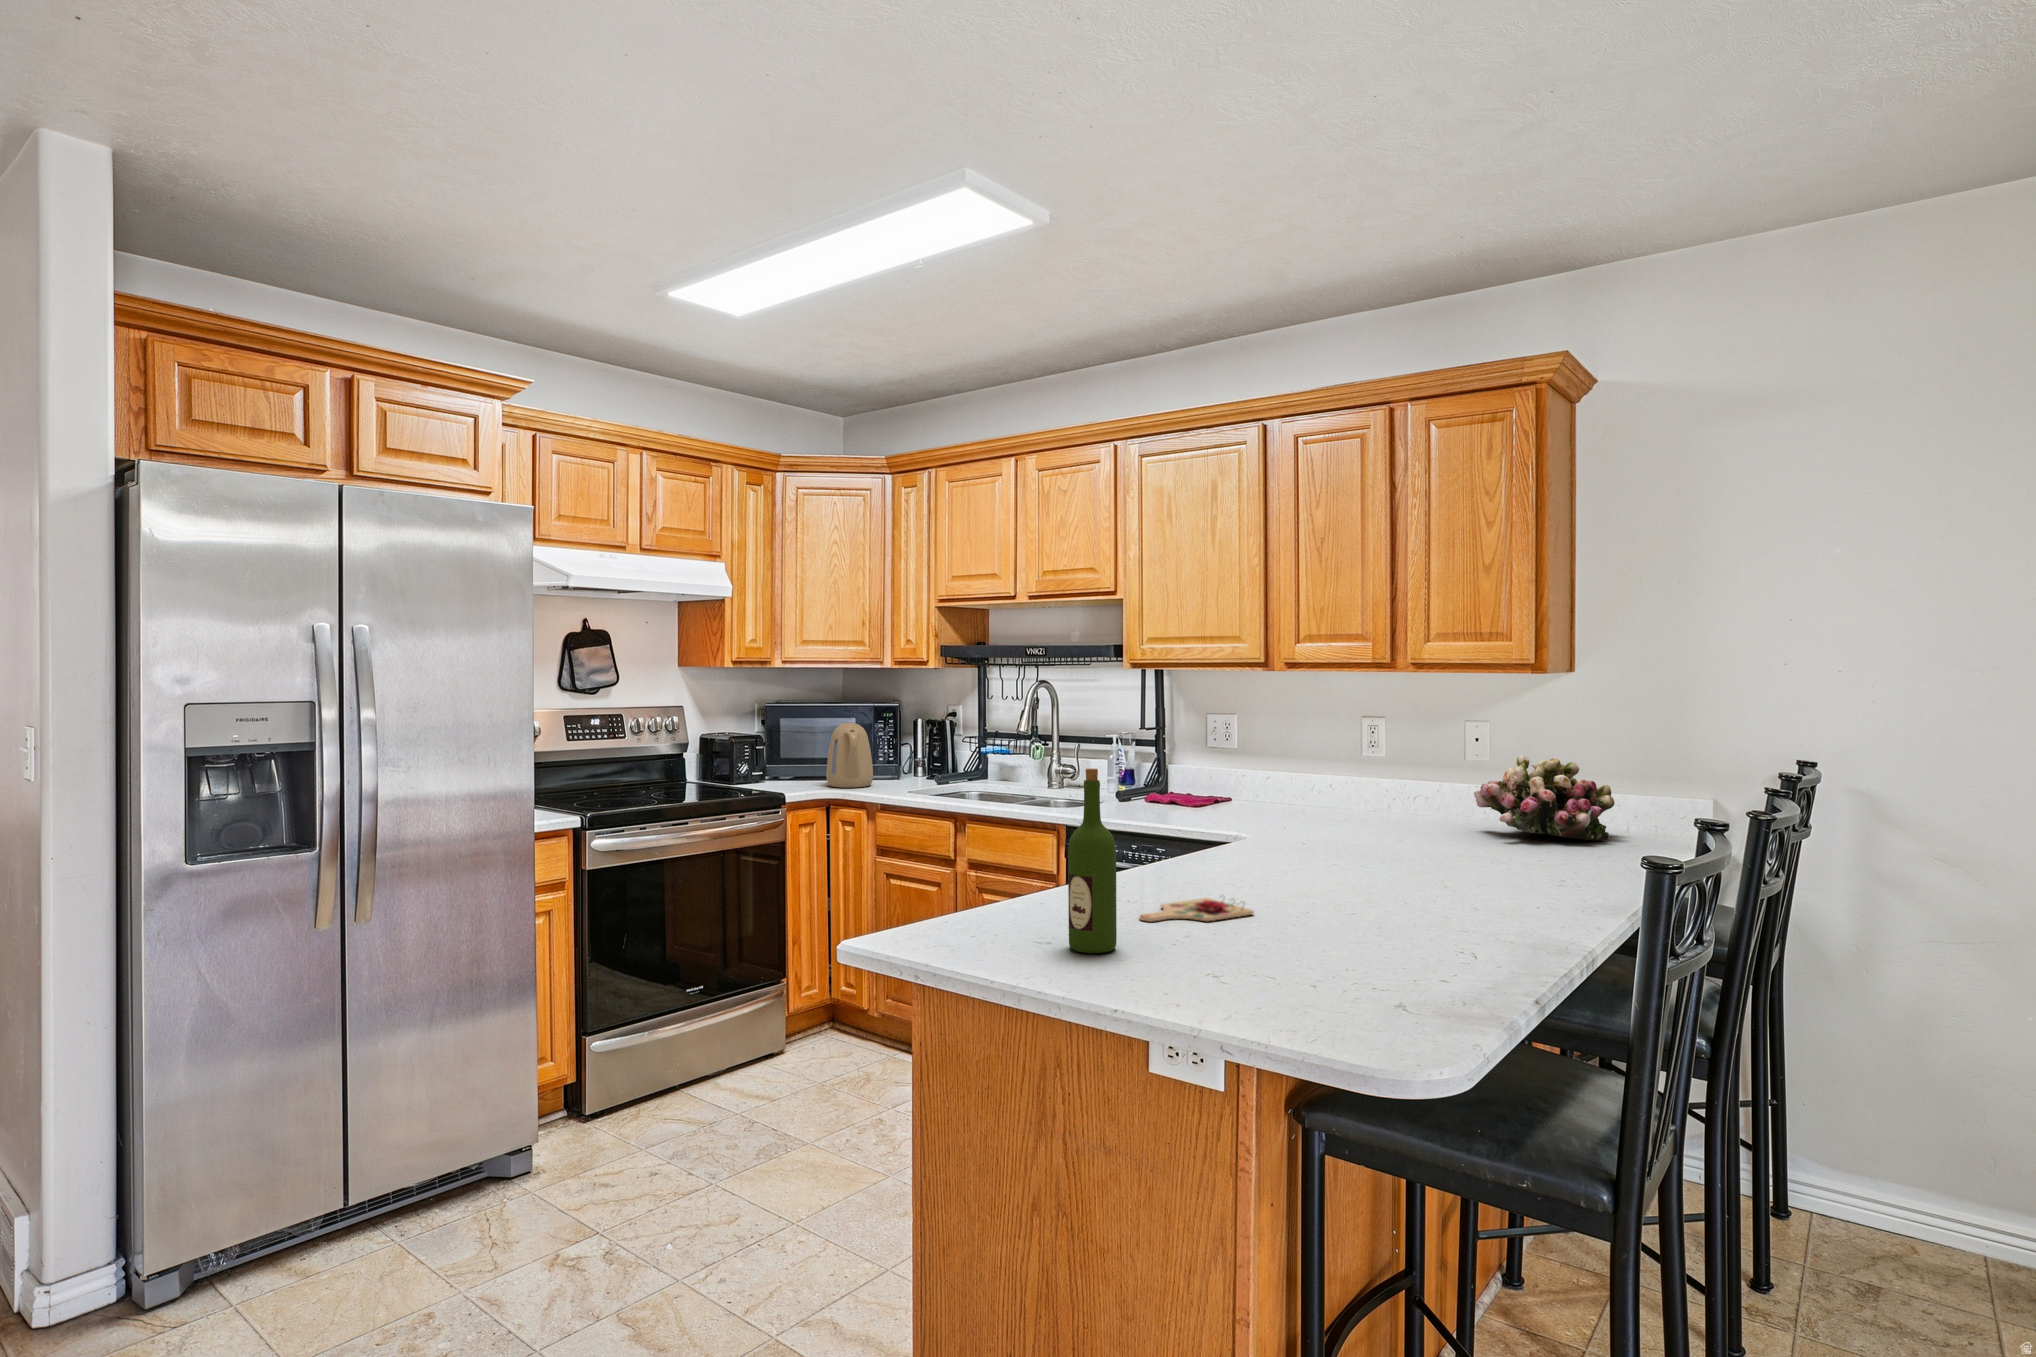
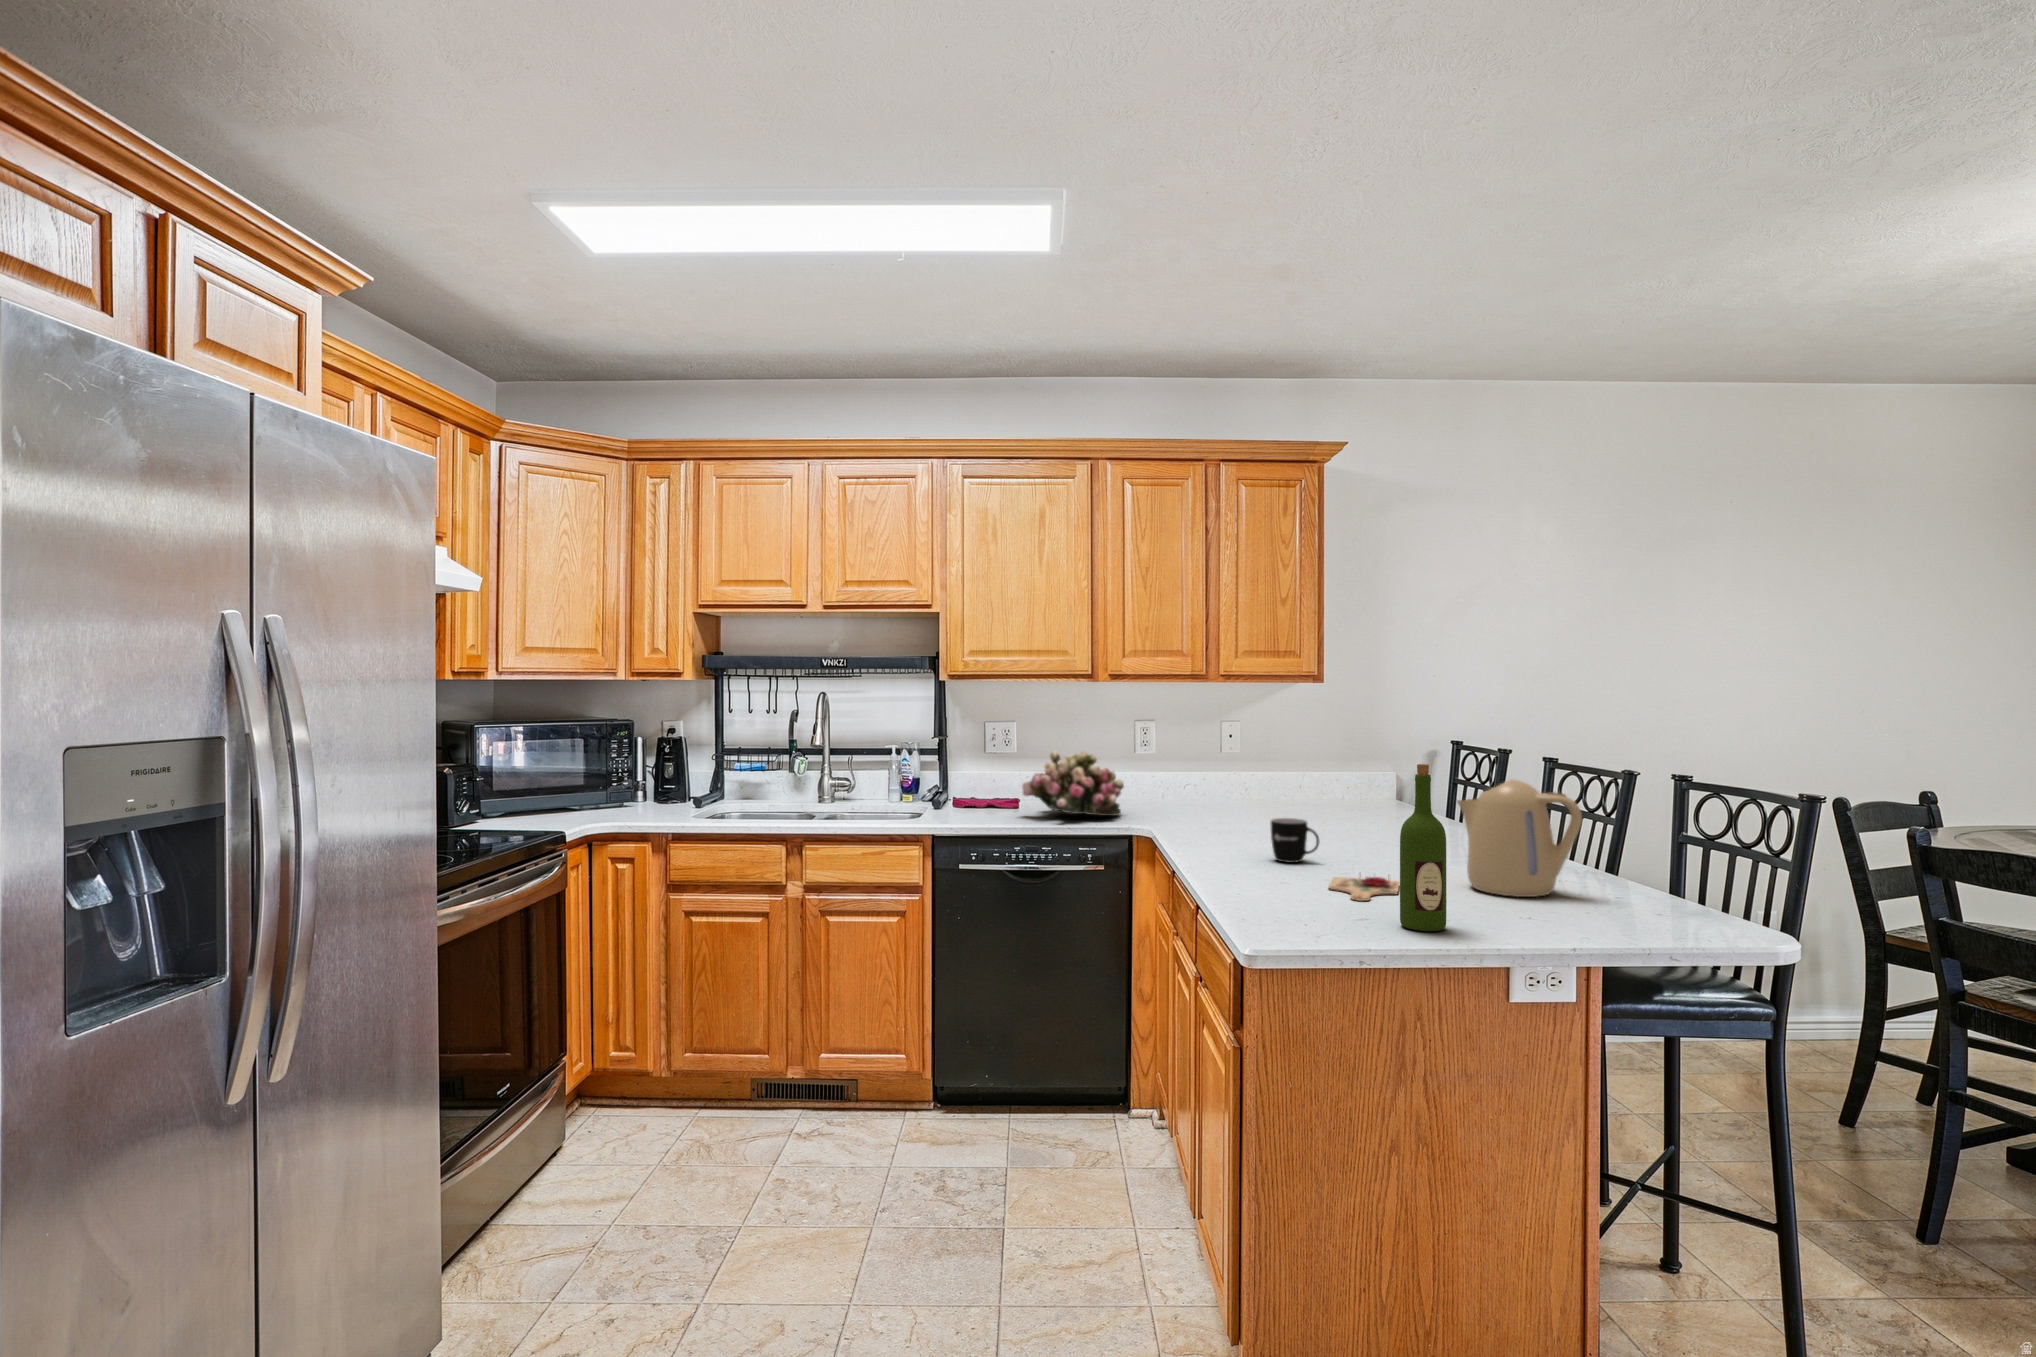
kettle: present [826,723,873,788] -> present [1457,780,1582,897]
flower arrangement: present [1474,755,1615,841] -> present [1022,751,1124,816]
mug: none [1224,831,1267,882] -> present [1271,818,1319,863]

